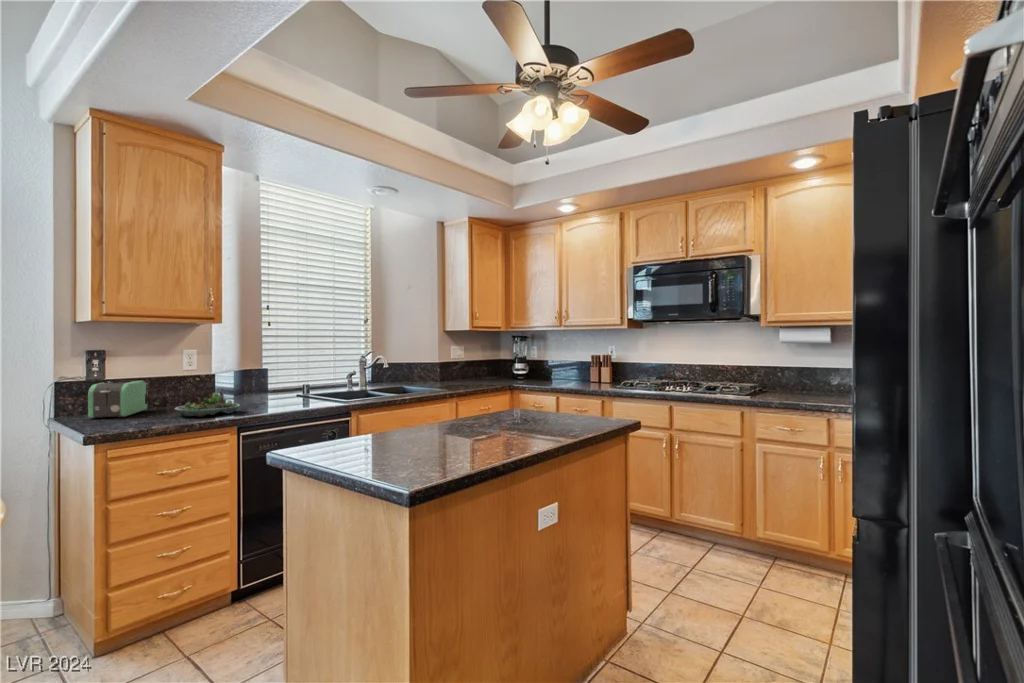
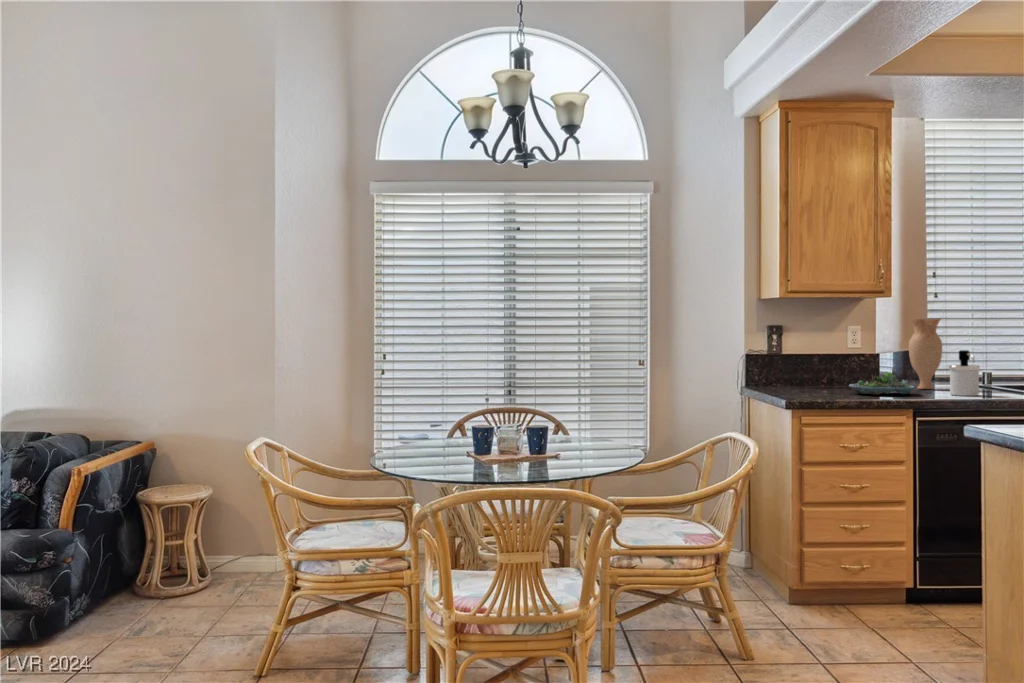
vase: none [241,343,269,404] -> present [909,319,942,389]
soap dispenser: none [271,371,296,410] -> present [949,350,980,396]
toaster: present [88,381,147,418] -> none [772,357,816,391]

